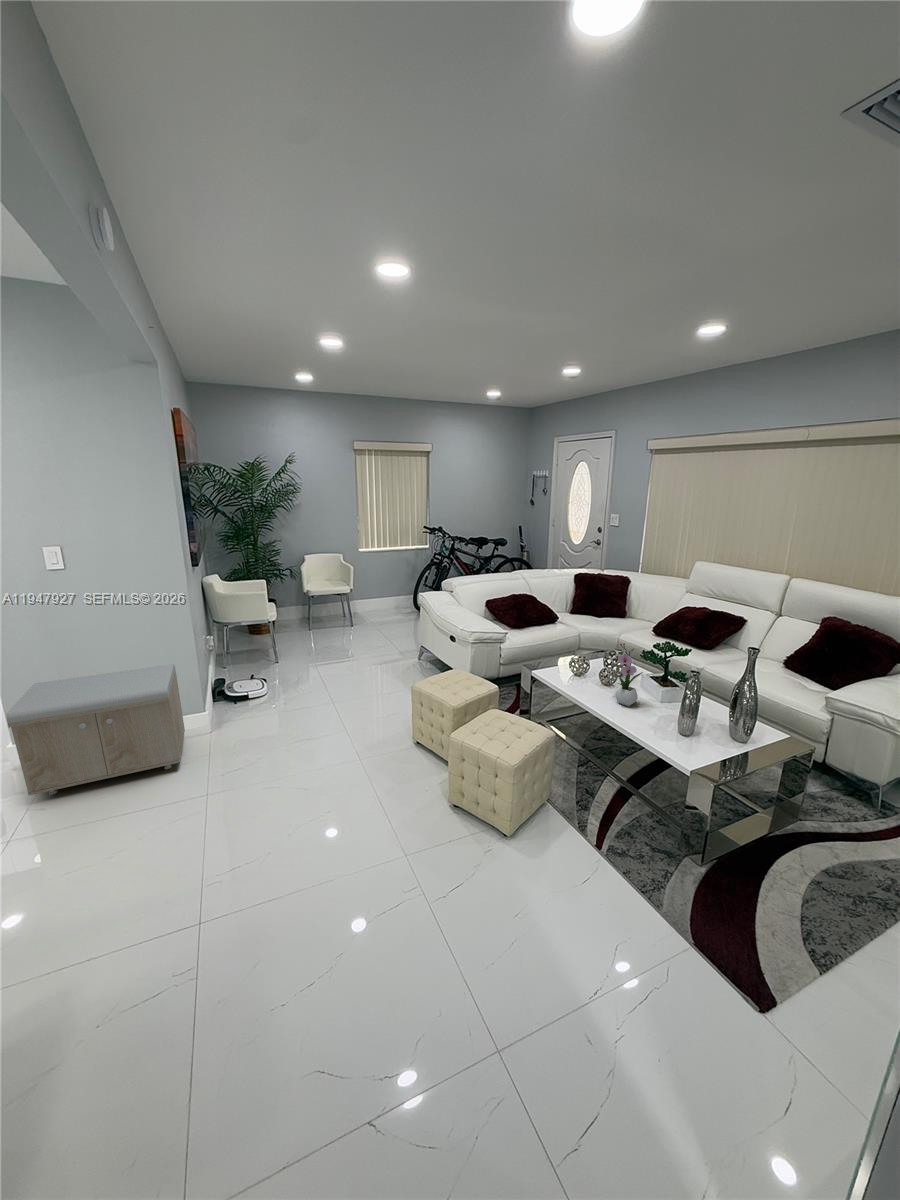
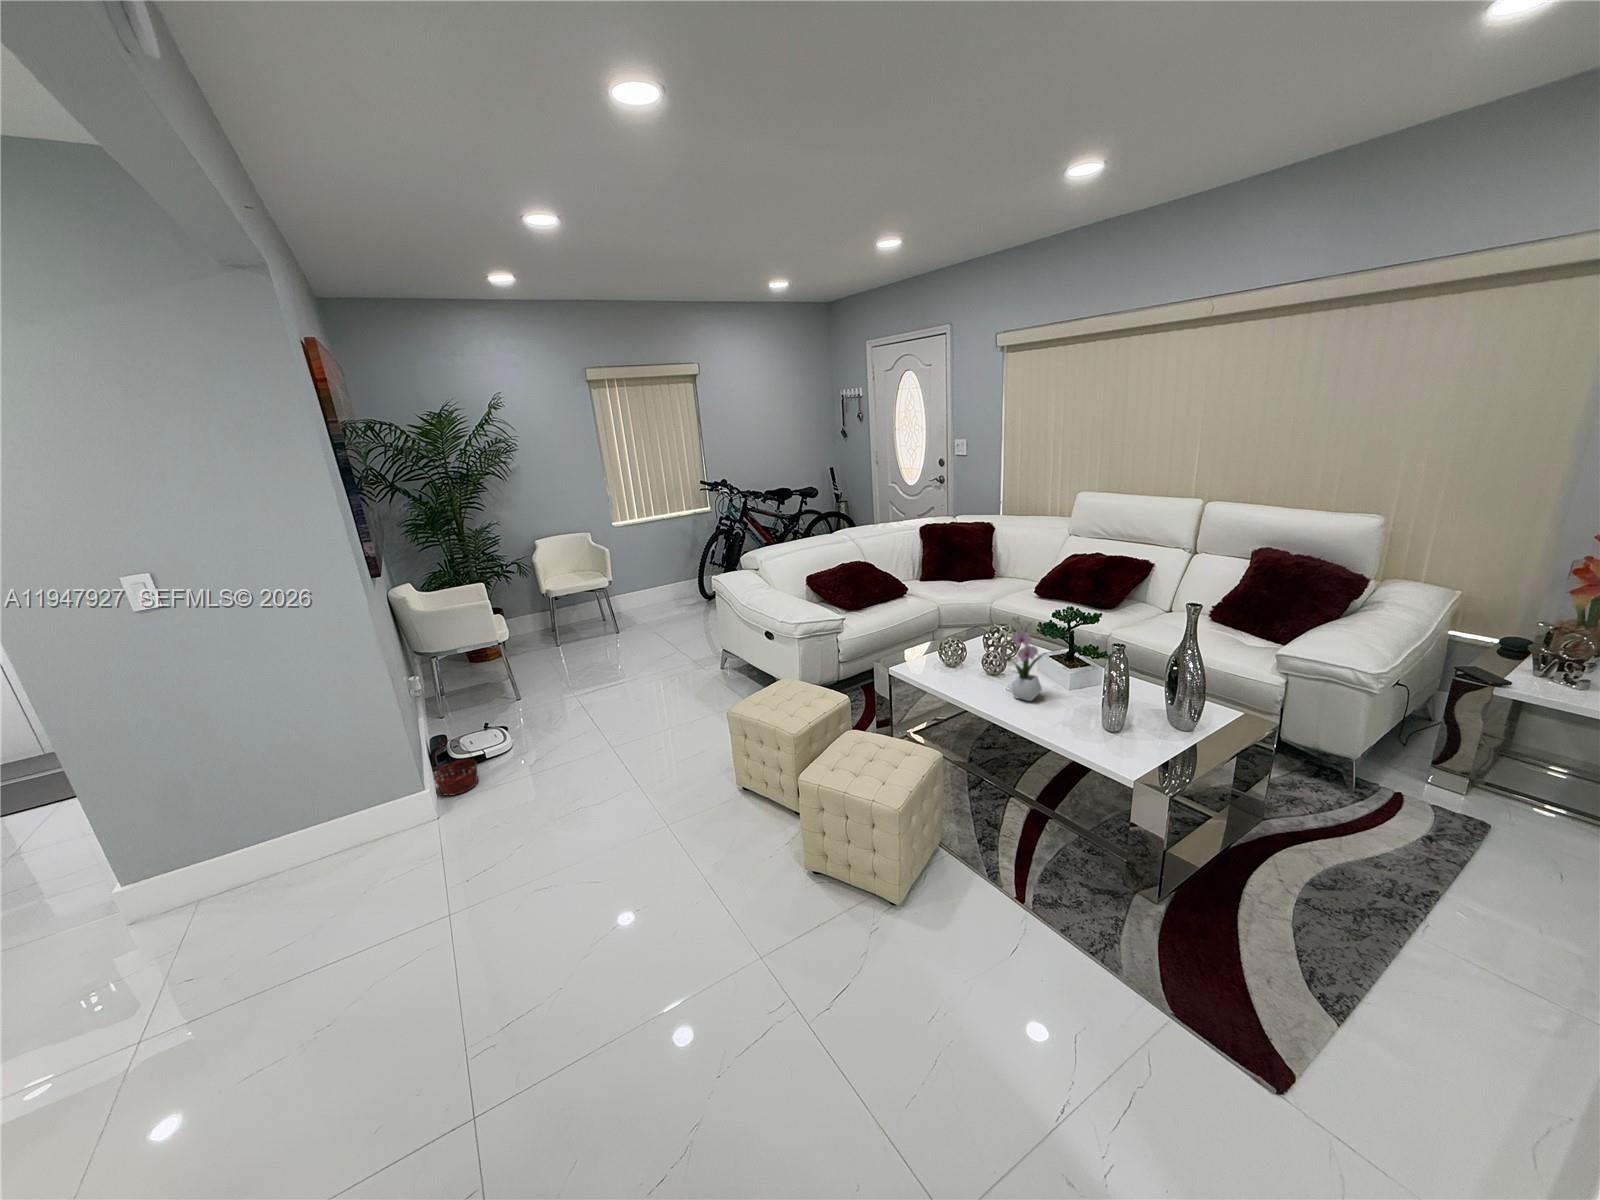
storage bench: present [6,664,185,795] -> none [96,729,395,966]
basket: none [214,680,244,718] -> present [433,739,478,795]

